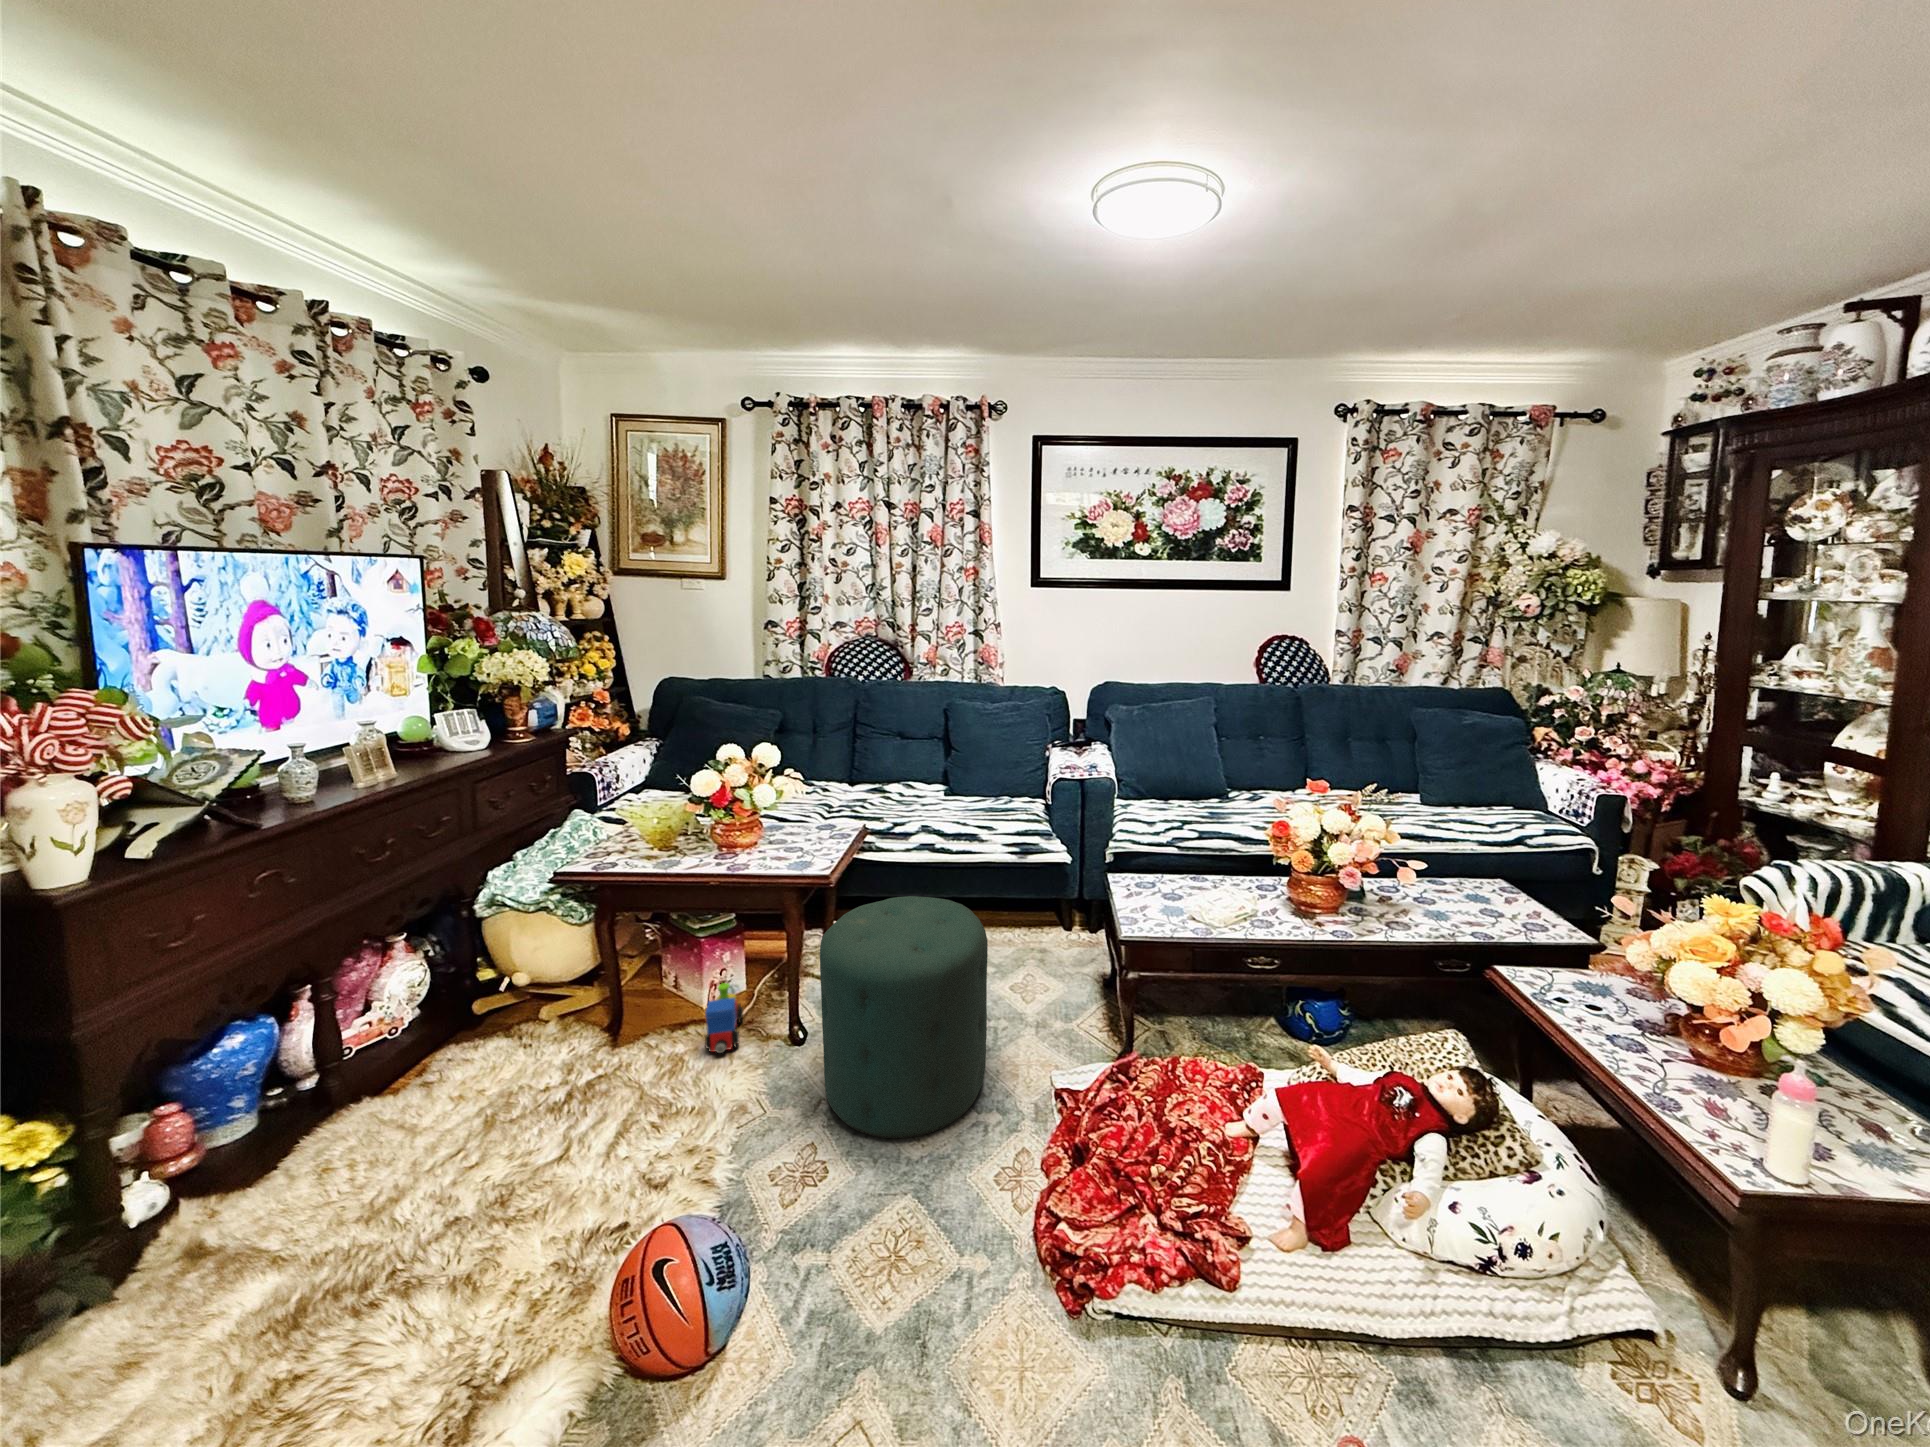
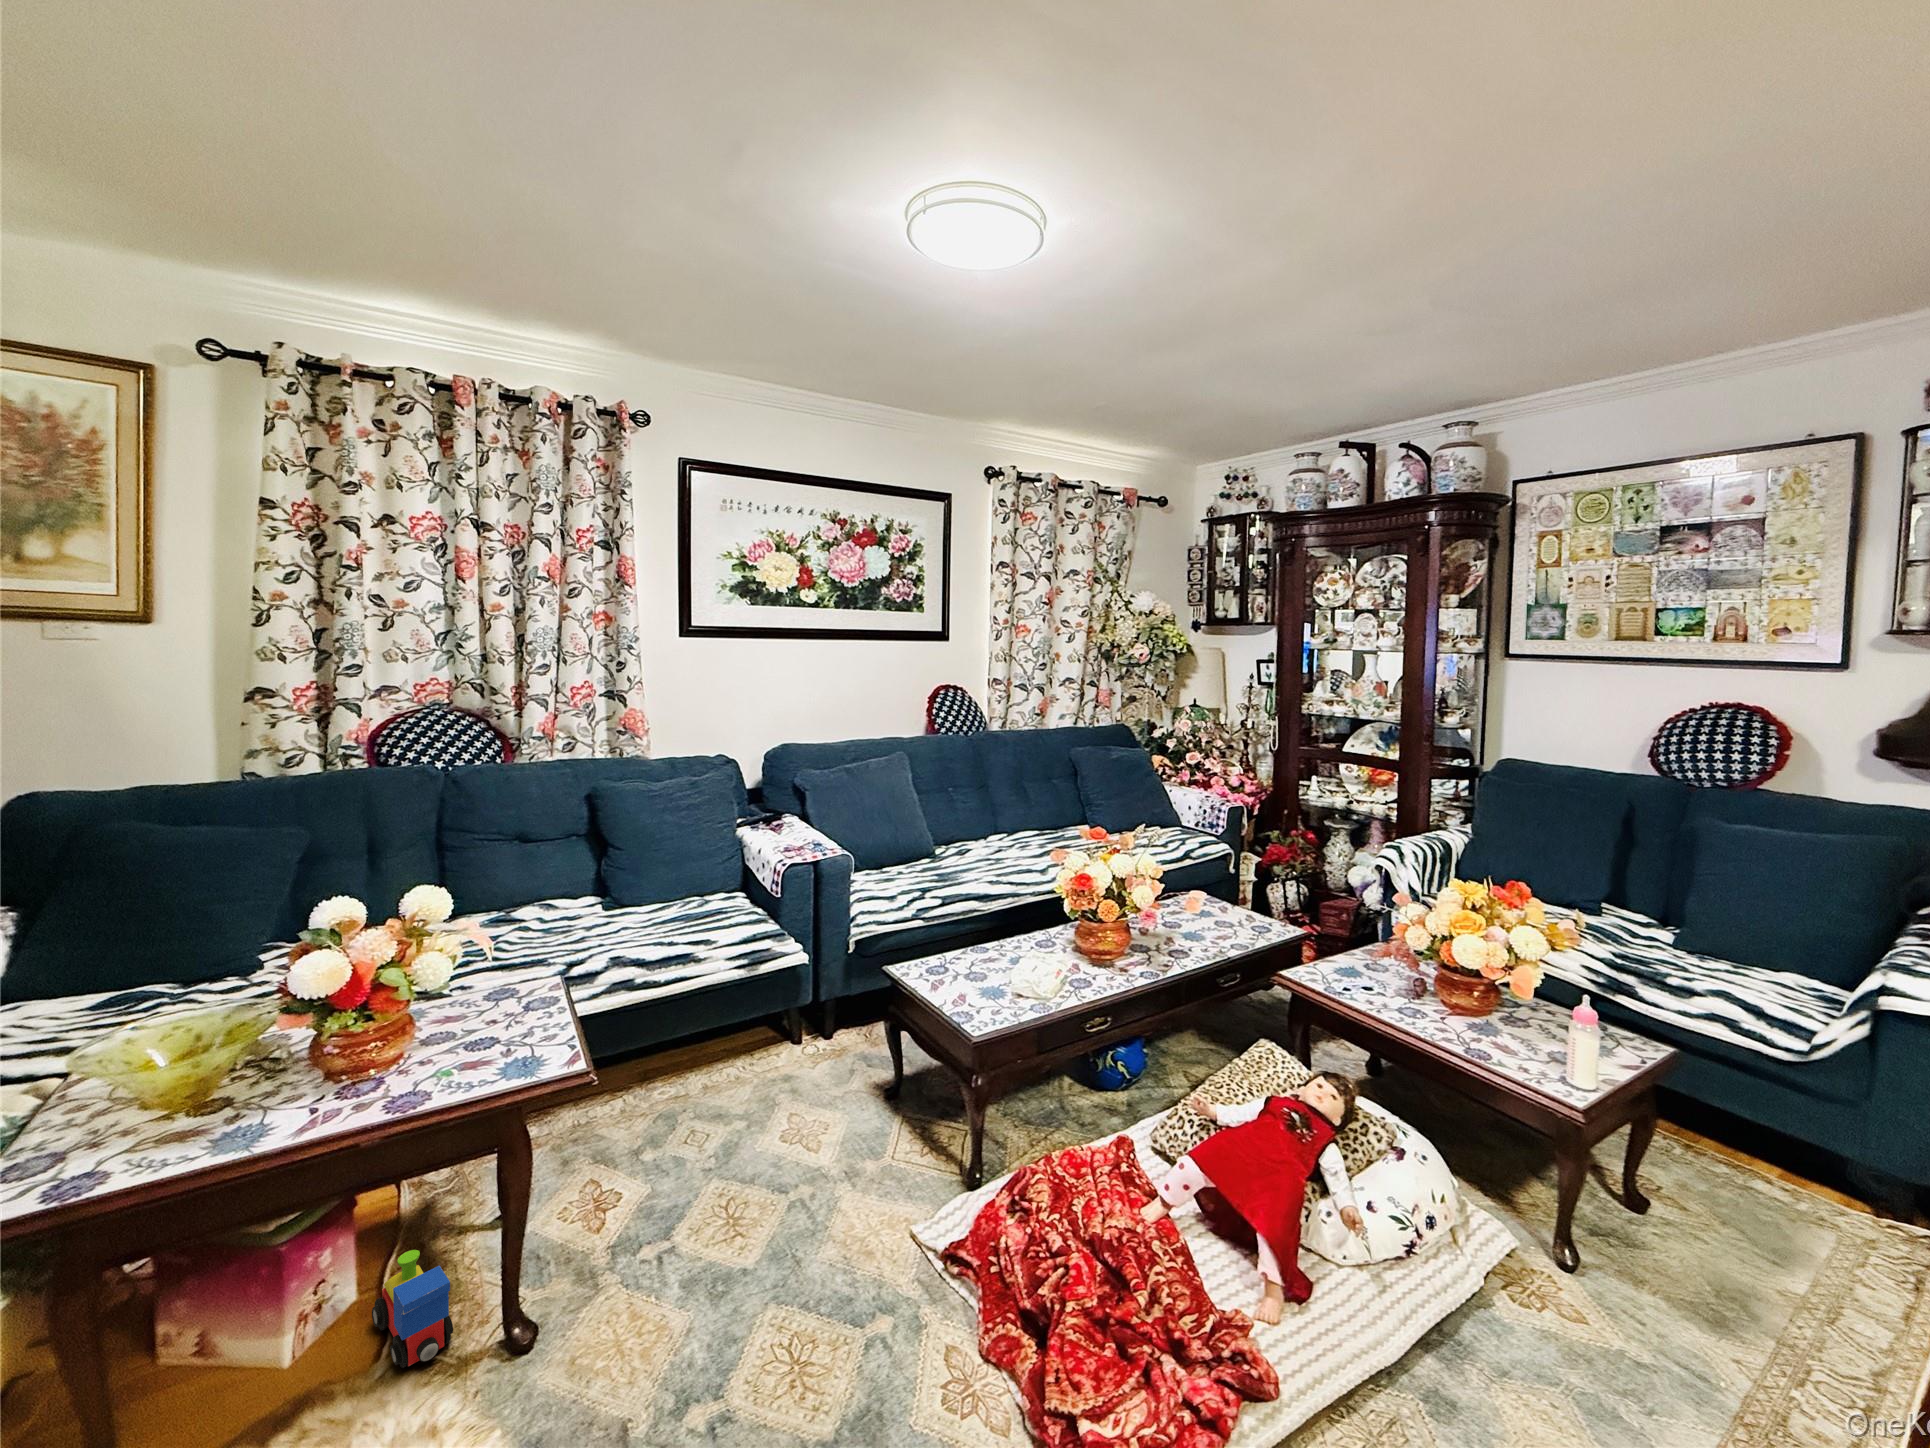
ottoman: present [820,896,988,1138] -> none [634,1026,852,1357]

